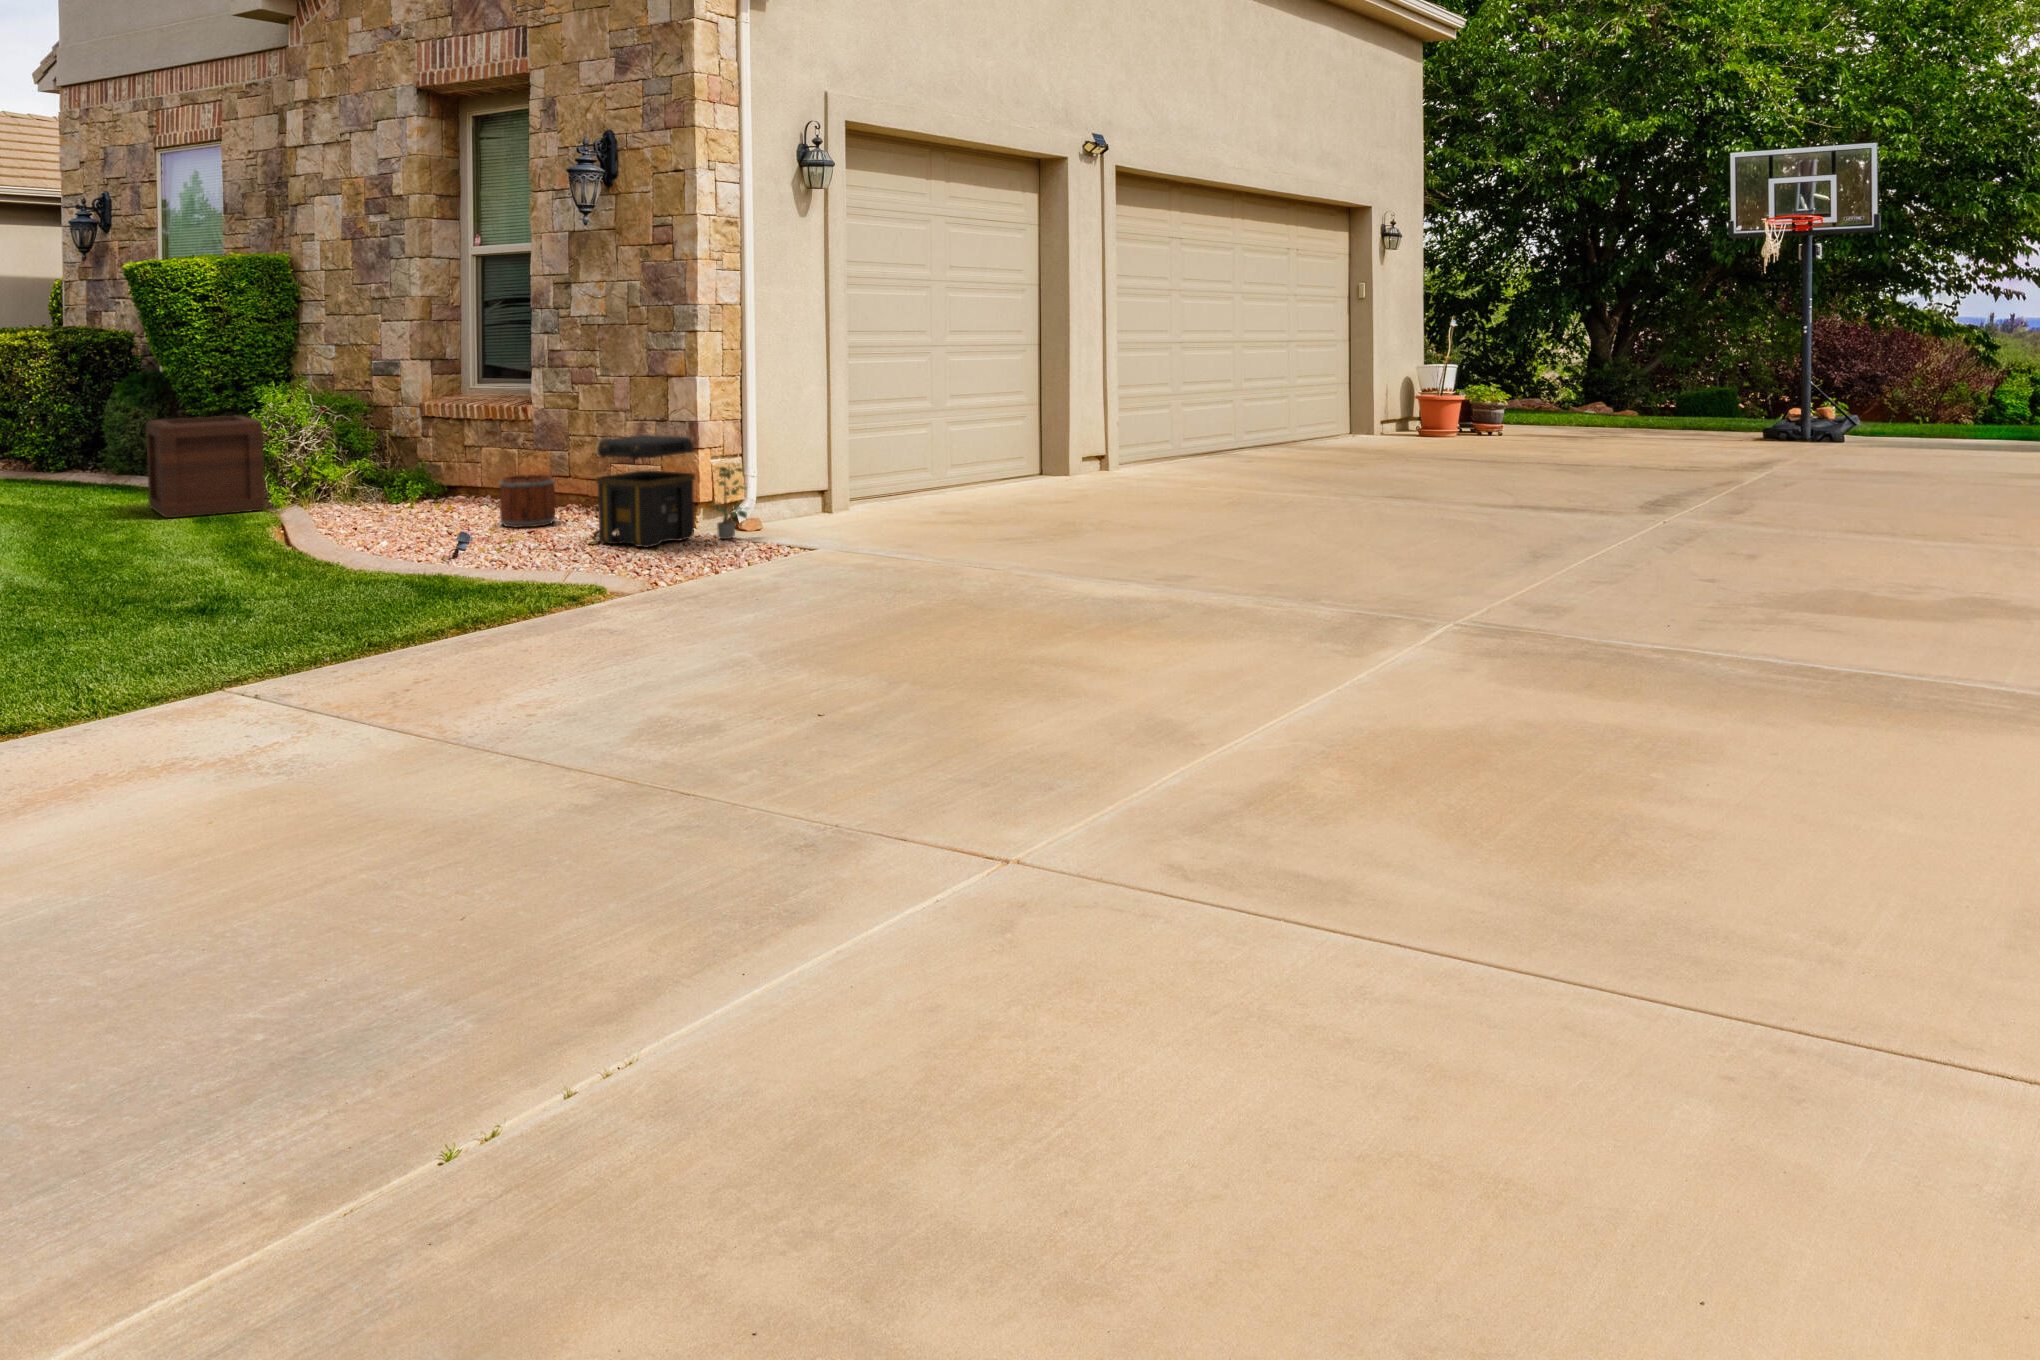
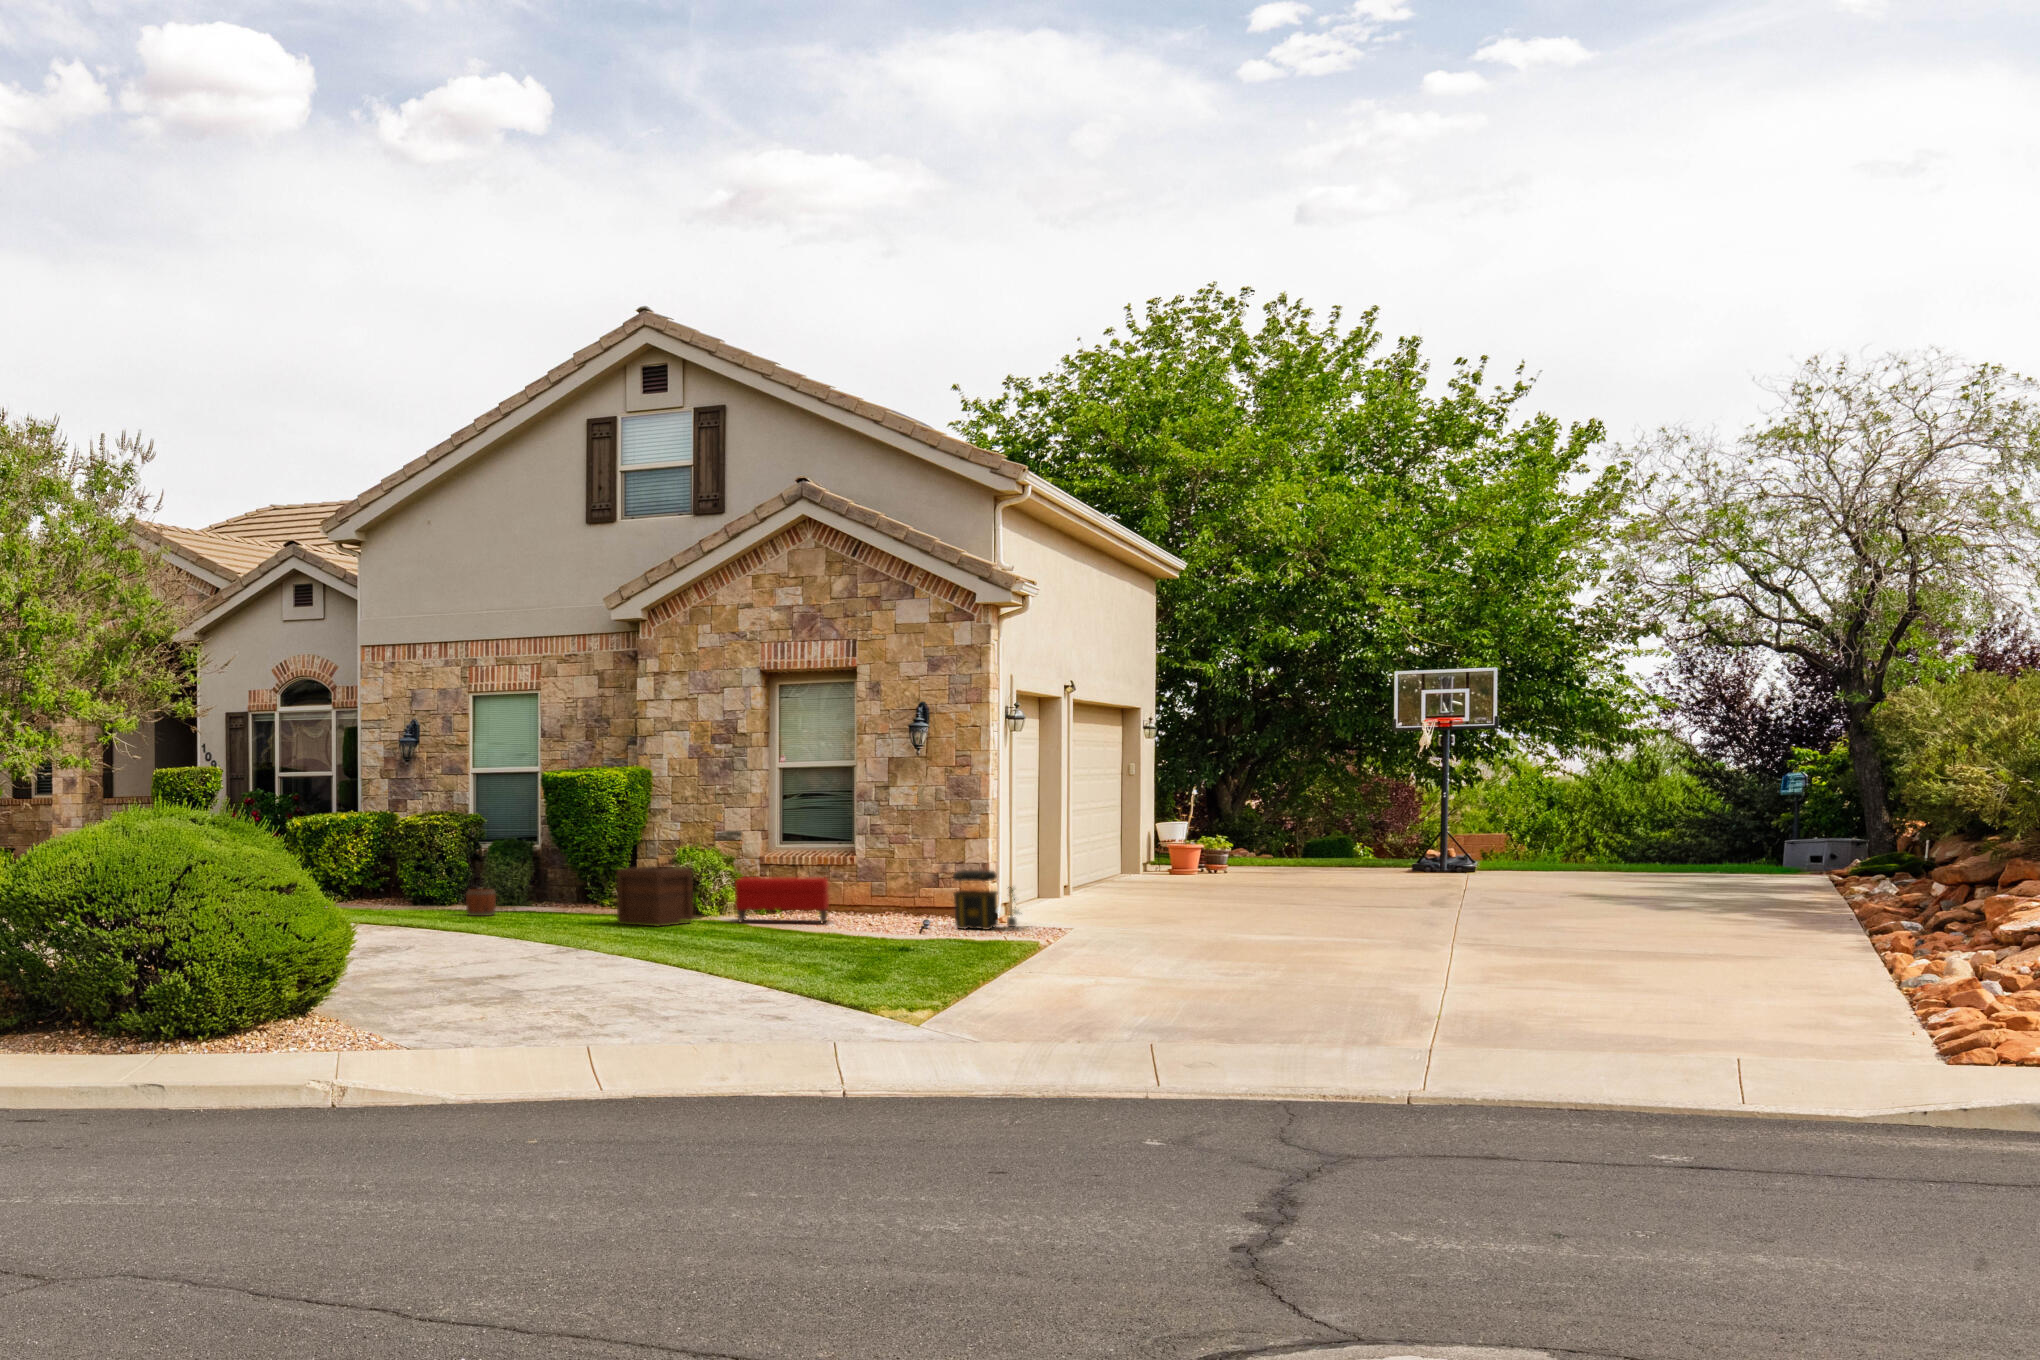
bench: none [327,436,497,520] -> present [735,877,829,923]
bucket: present [499,474,556,527] -> present [466,889,496,916]

